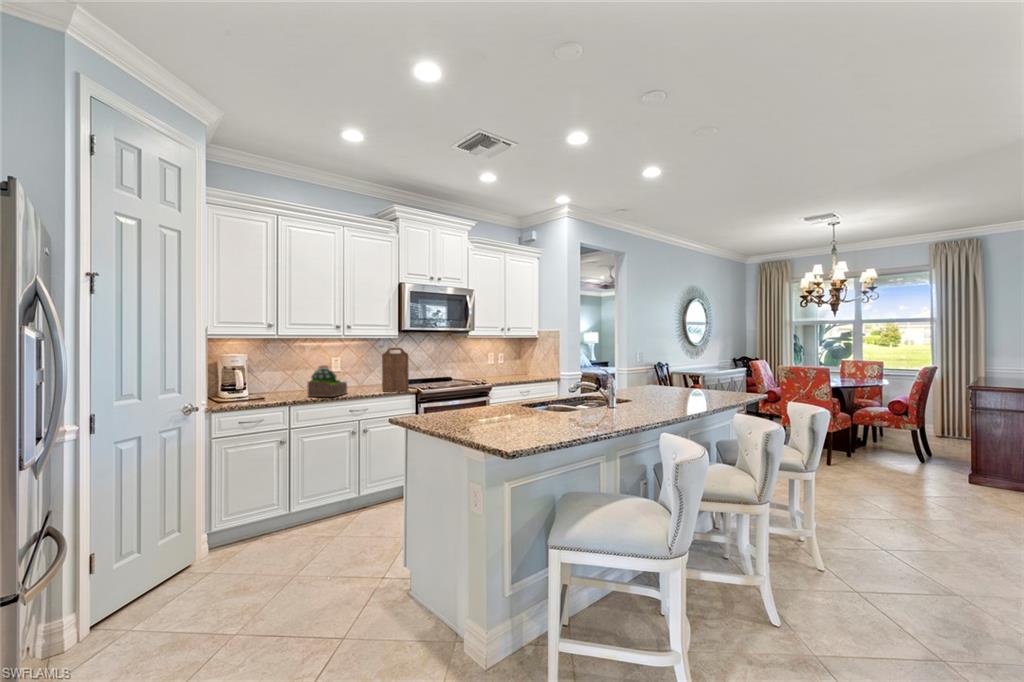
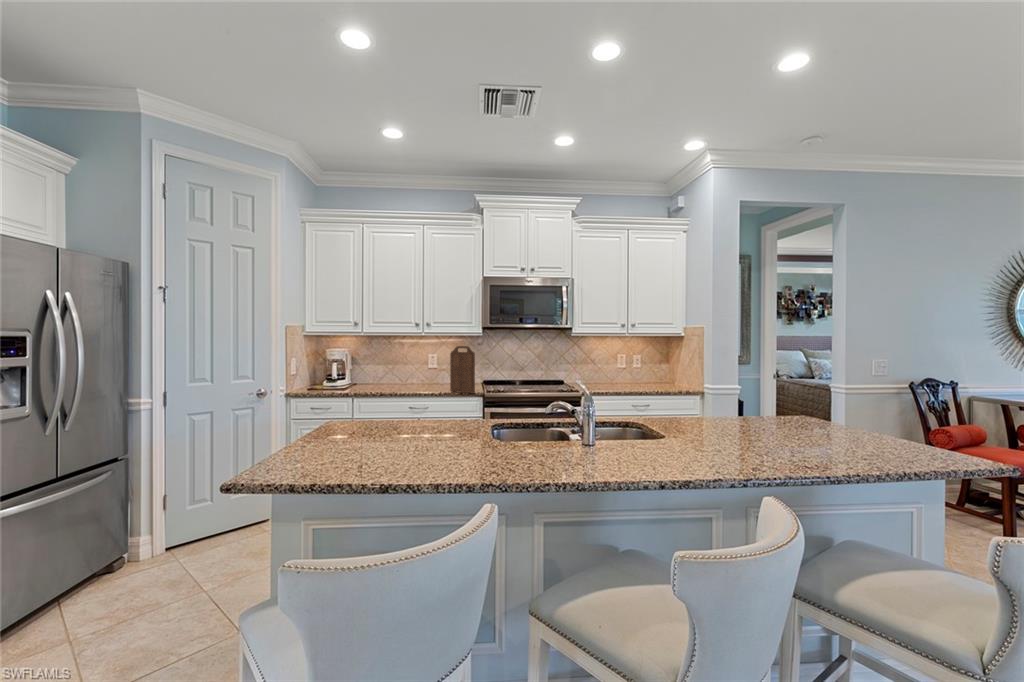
succulent plant: present [308,366,347,397] -> none [381,362,419,393]

